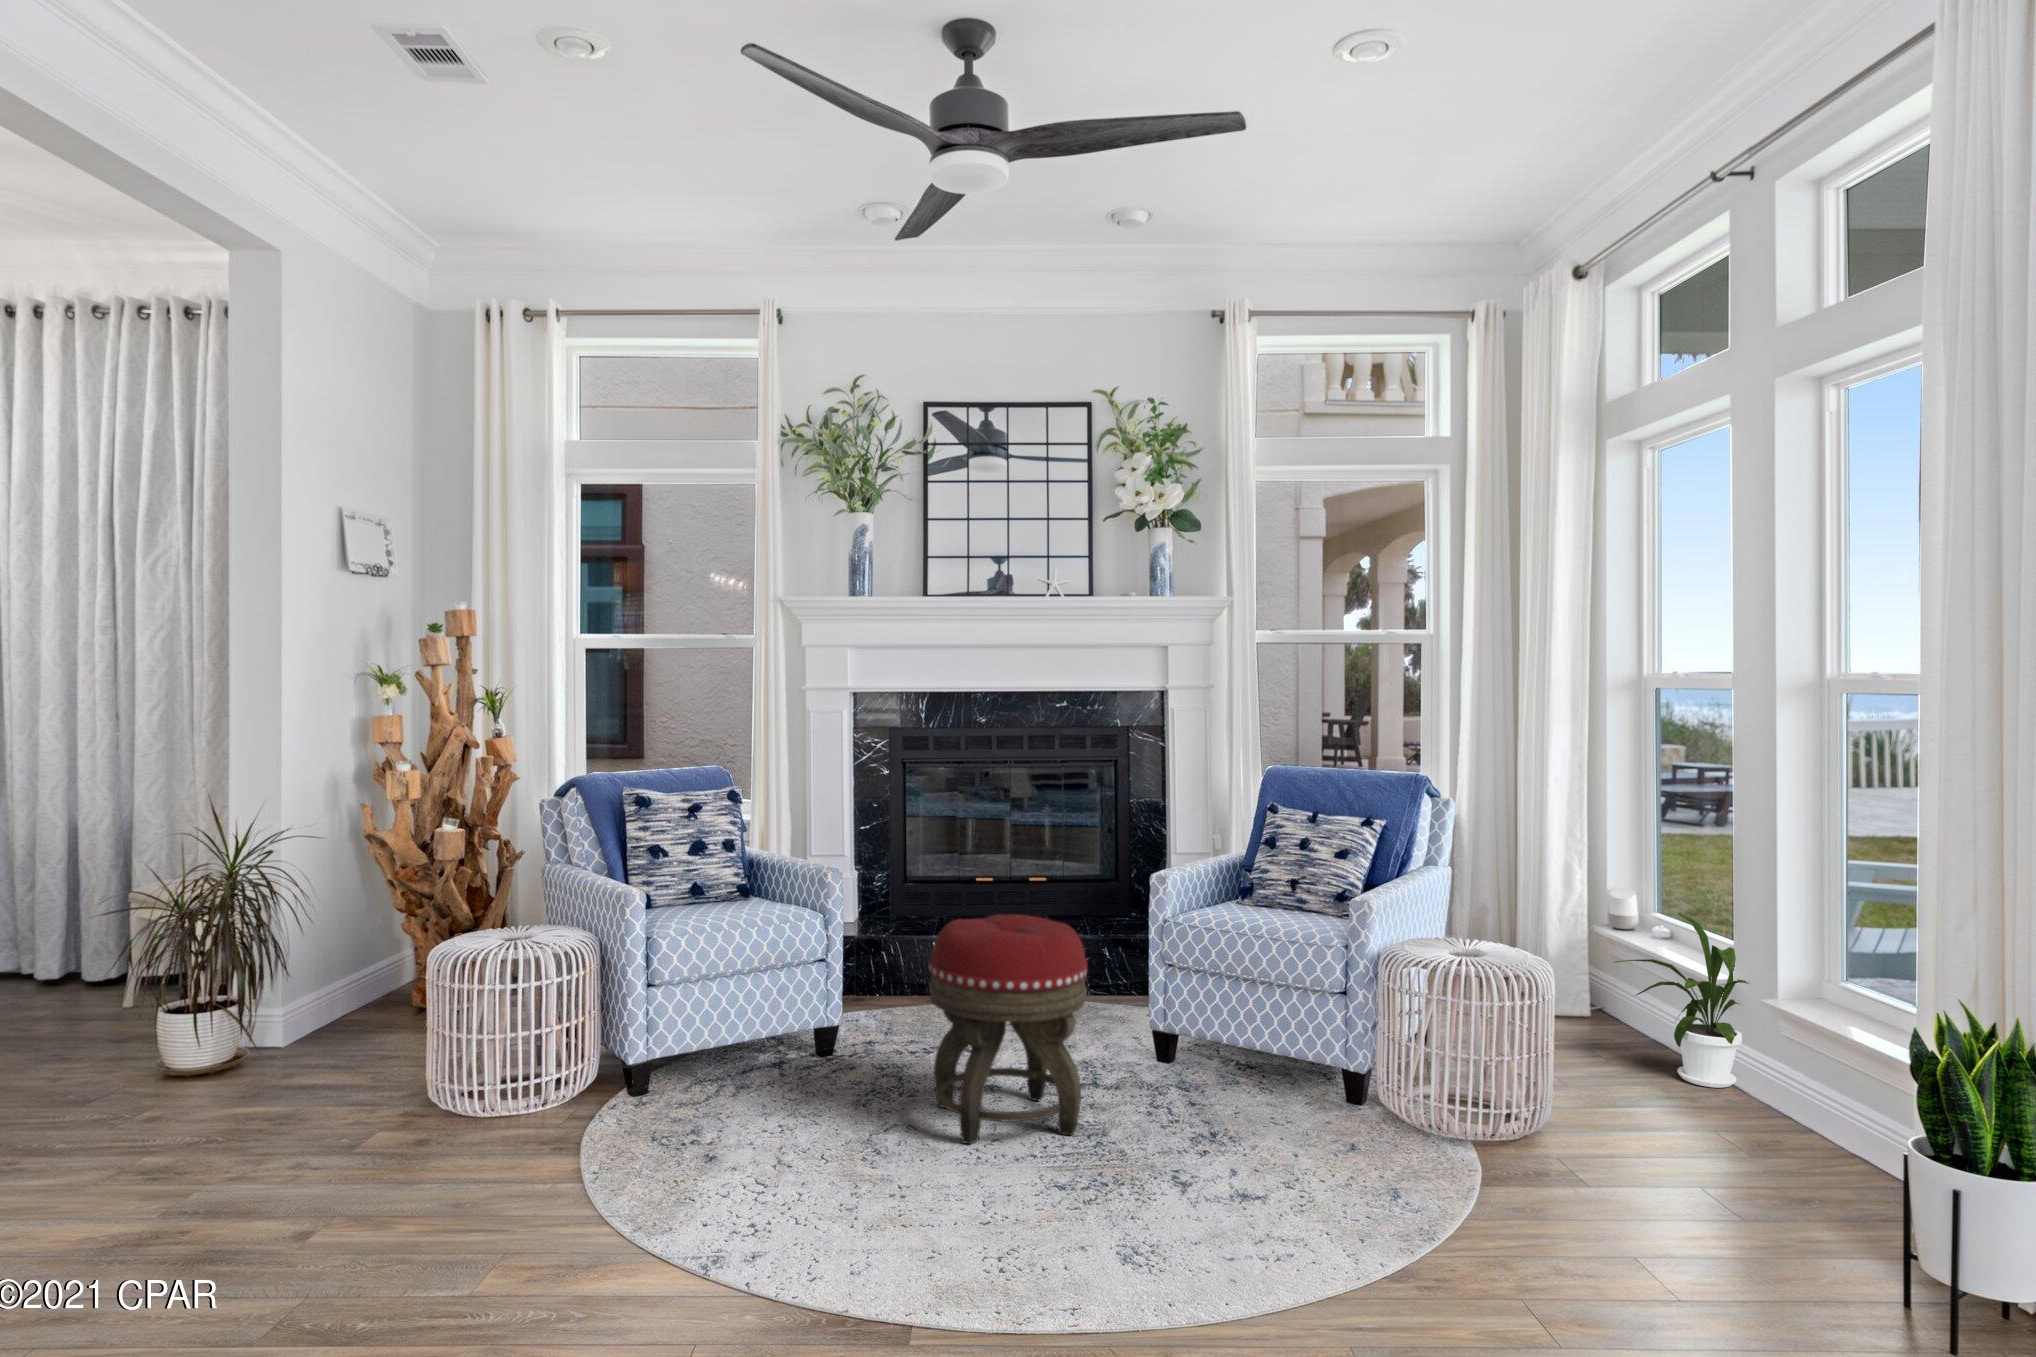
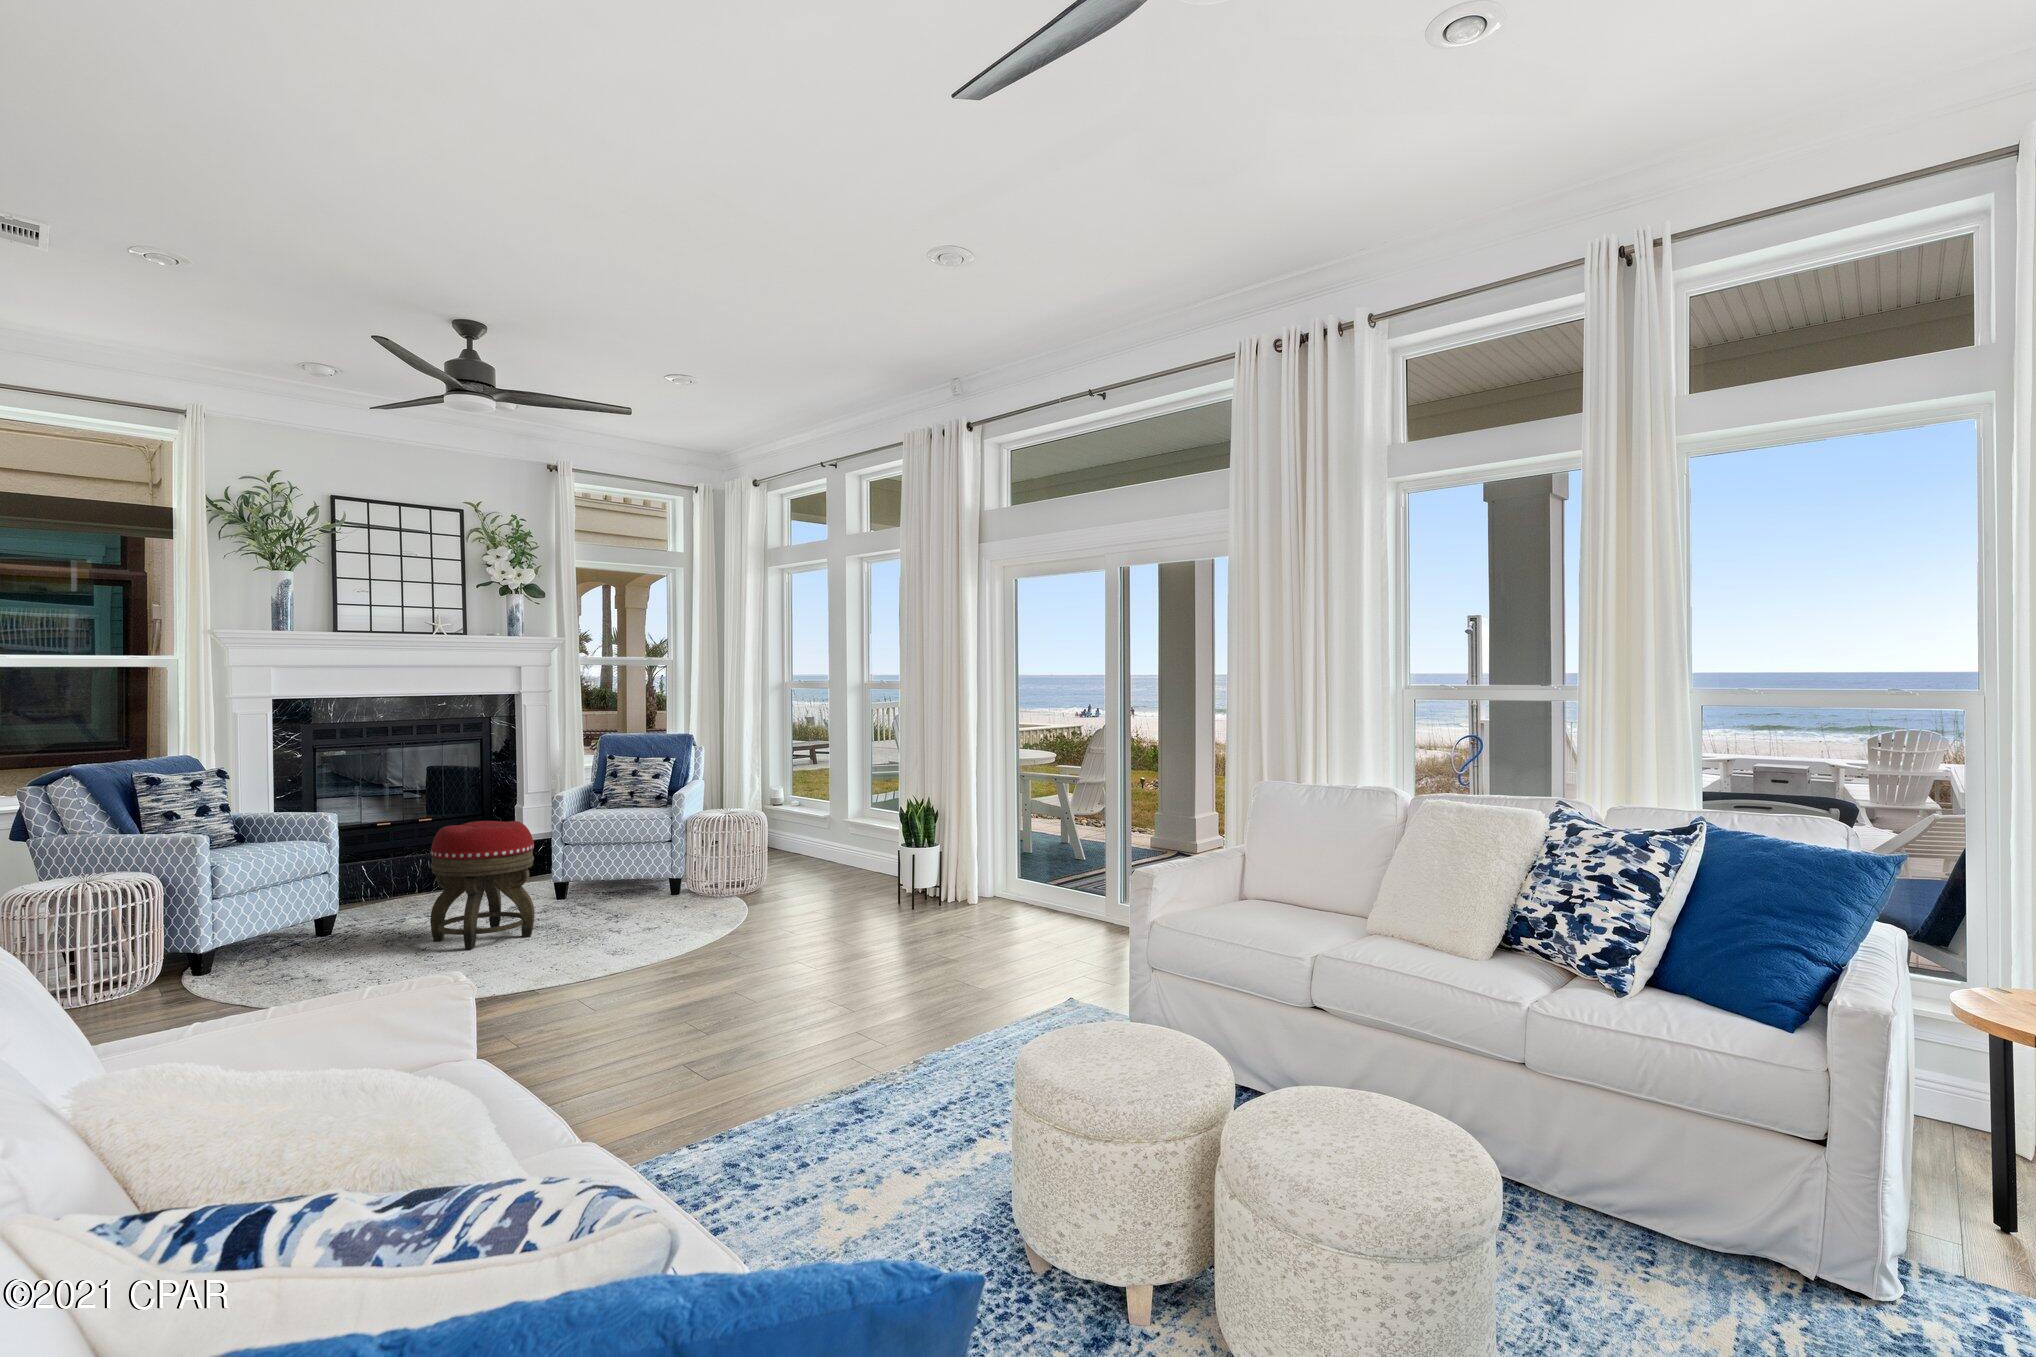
house plant: present [1616,913,1749,1088] -> none [795,792,861,871]

